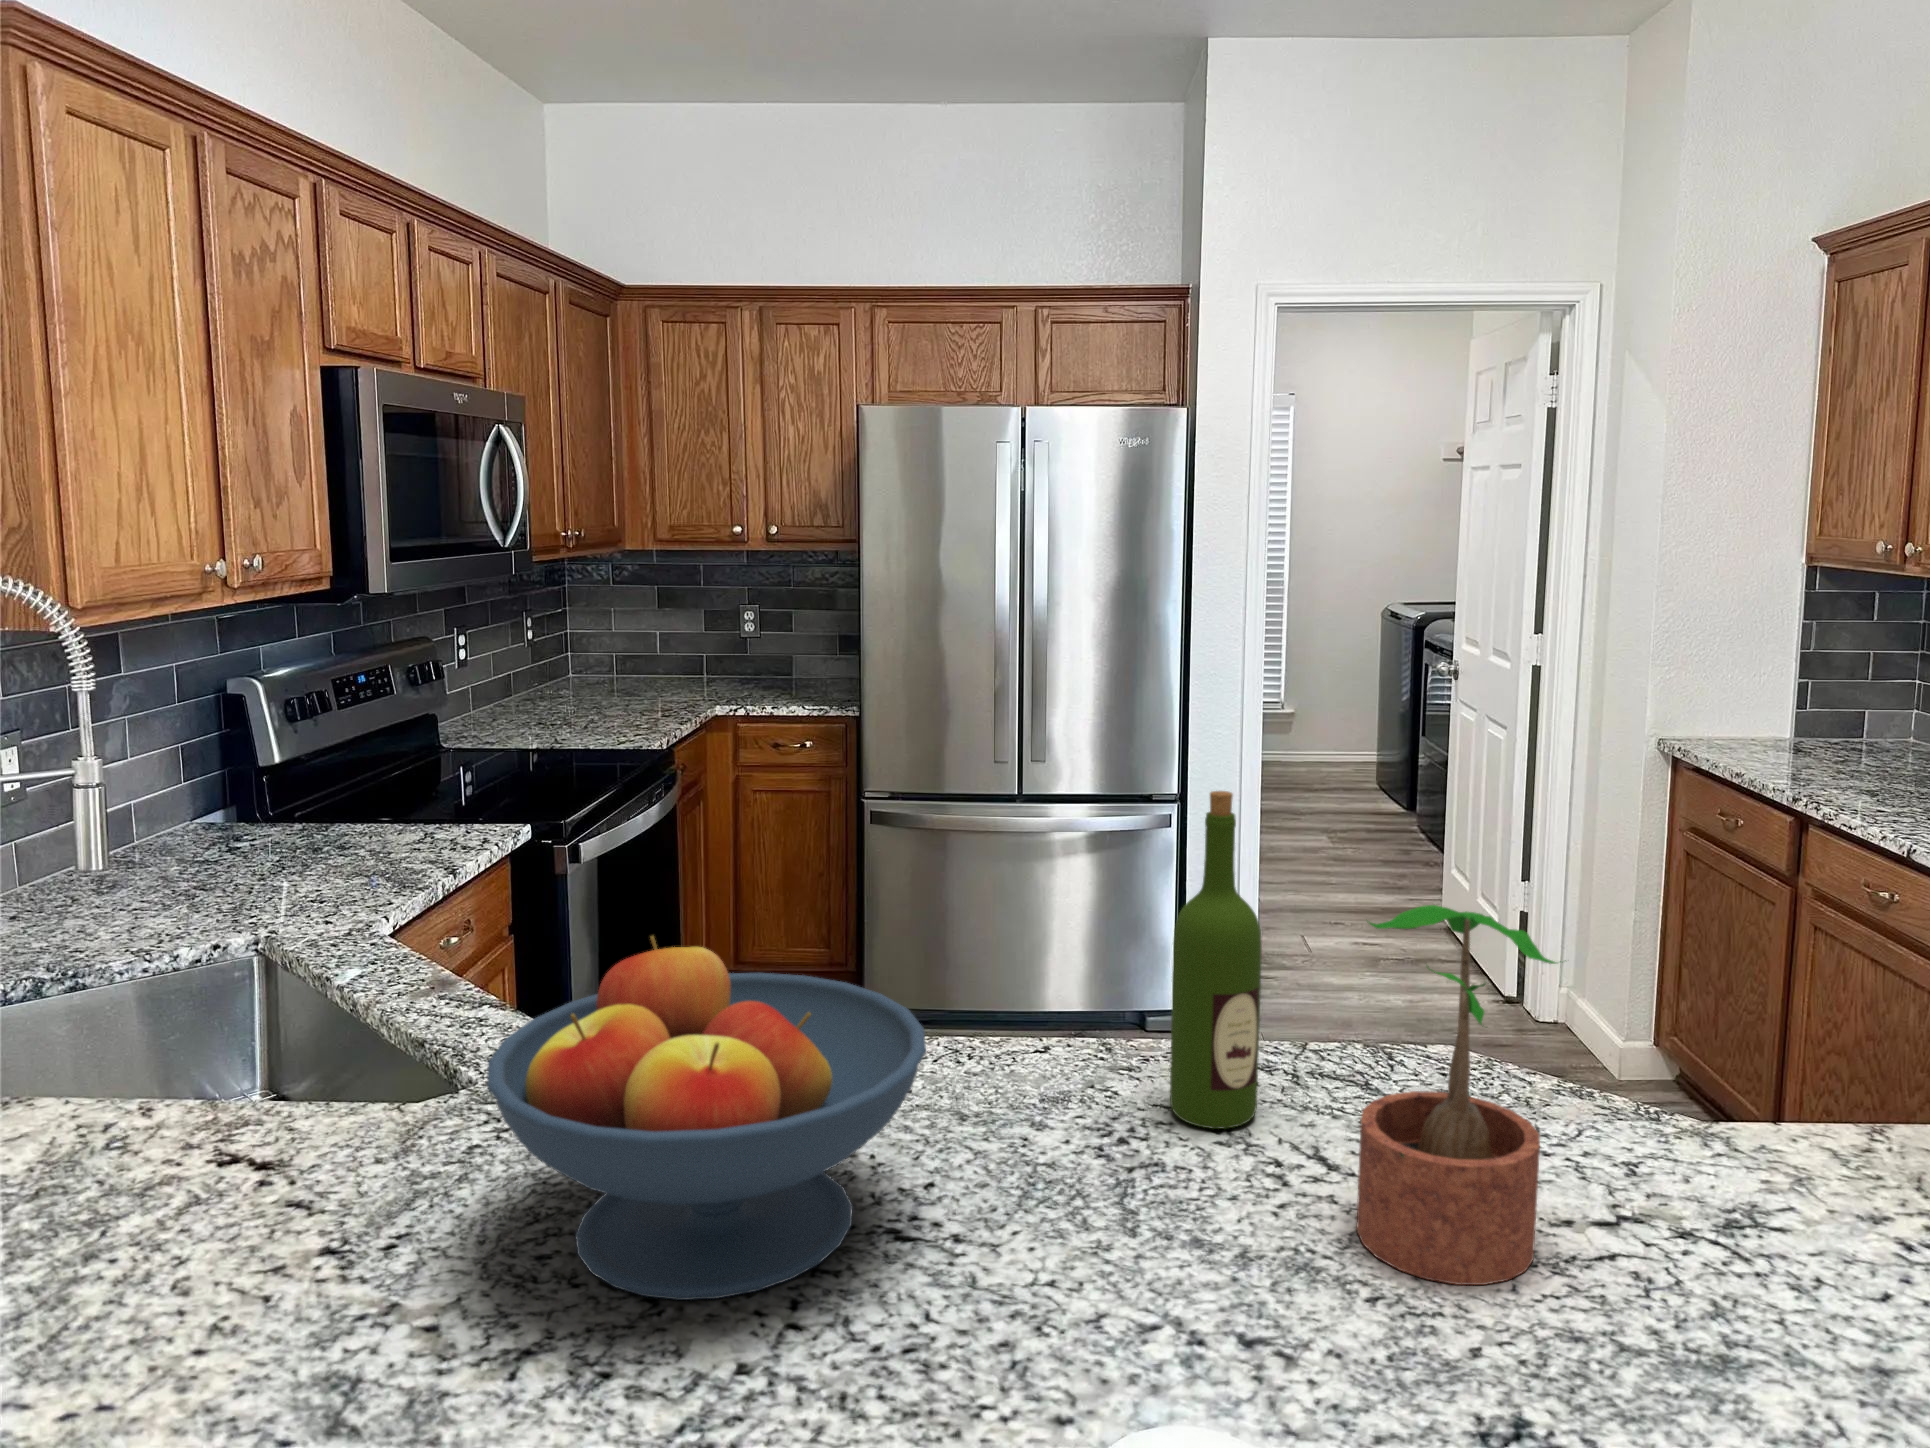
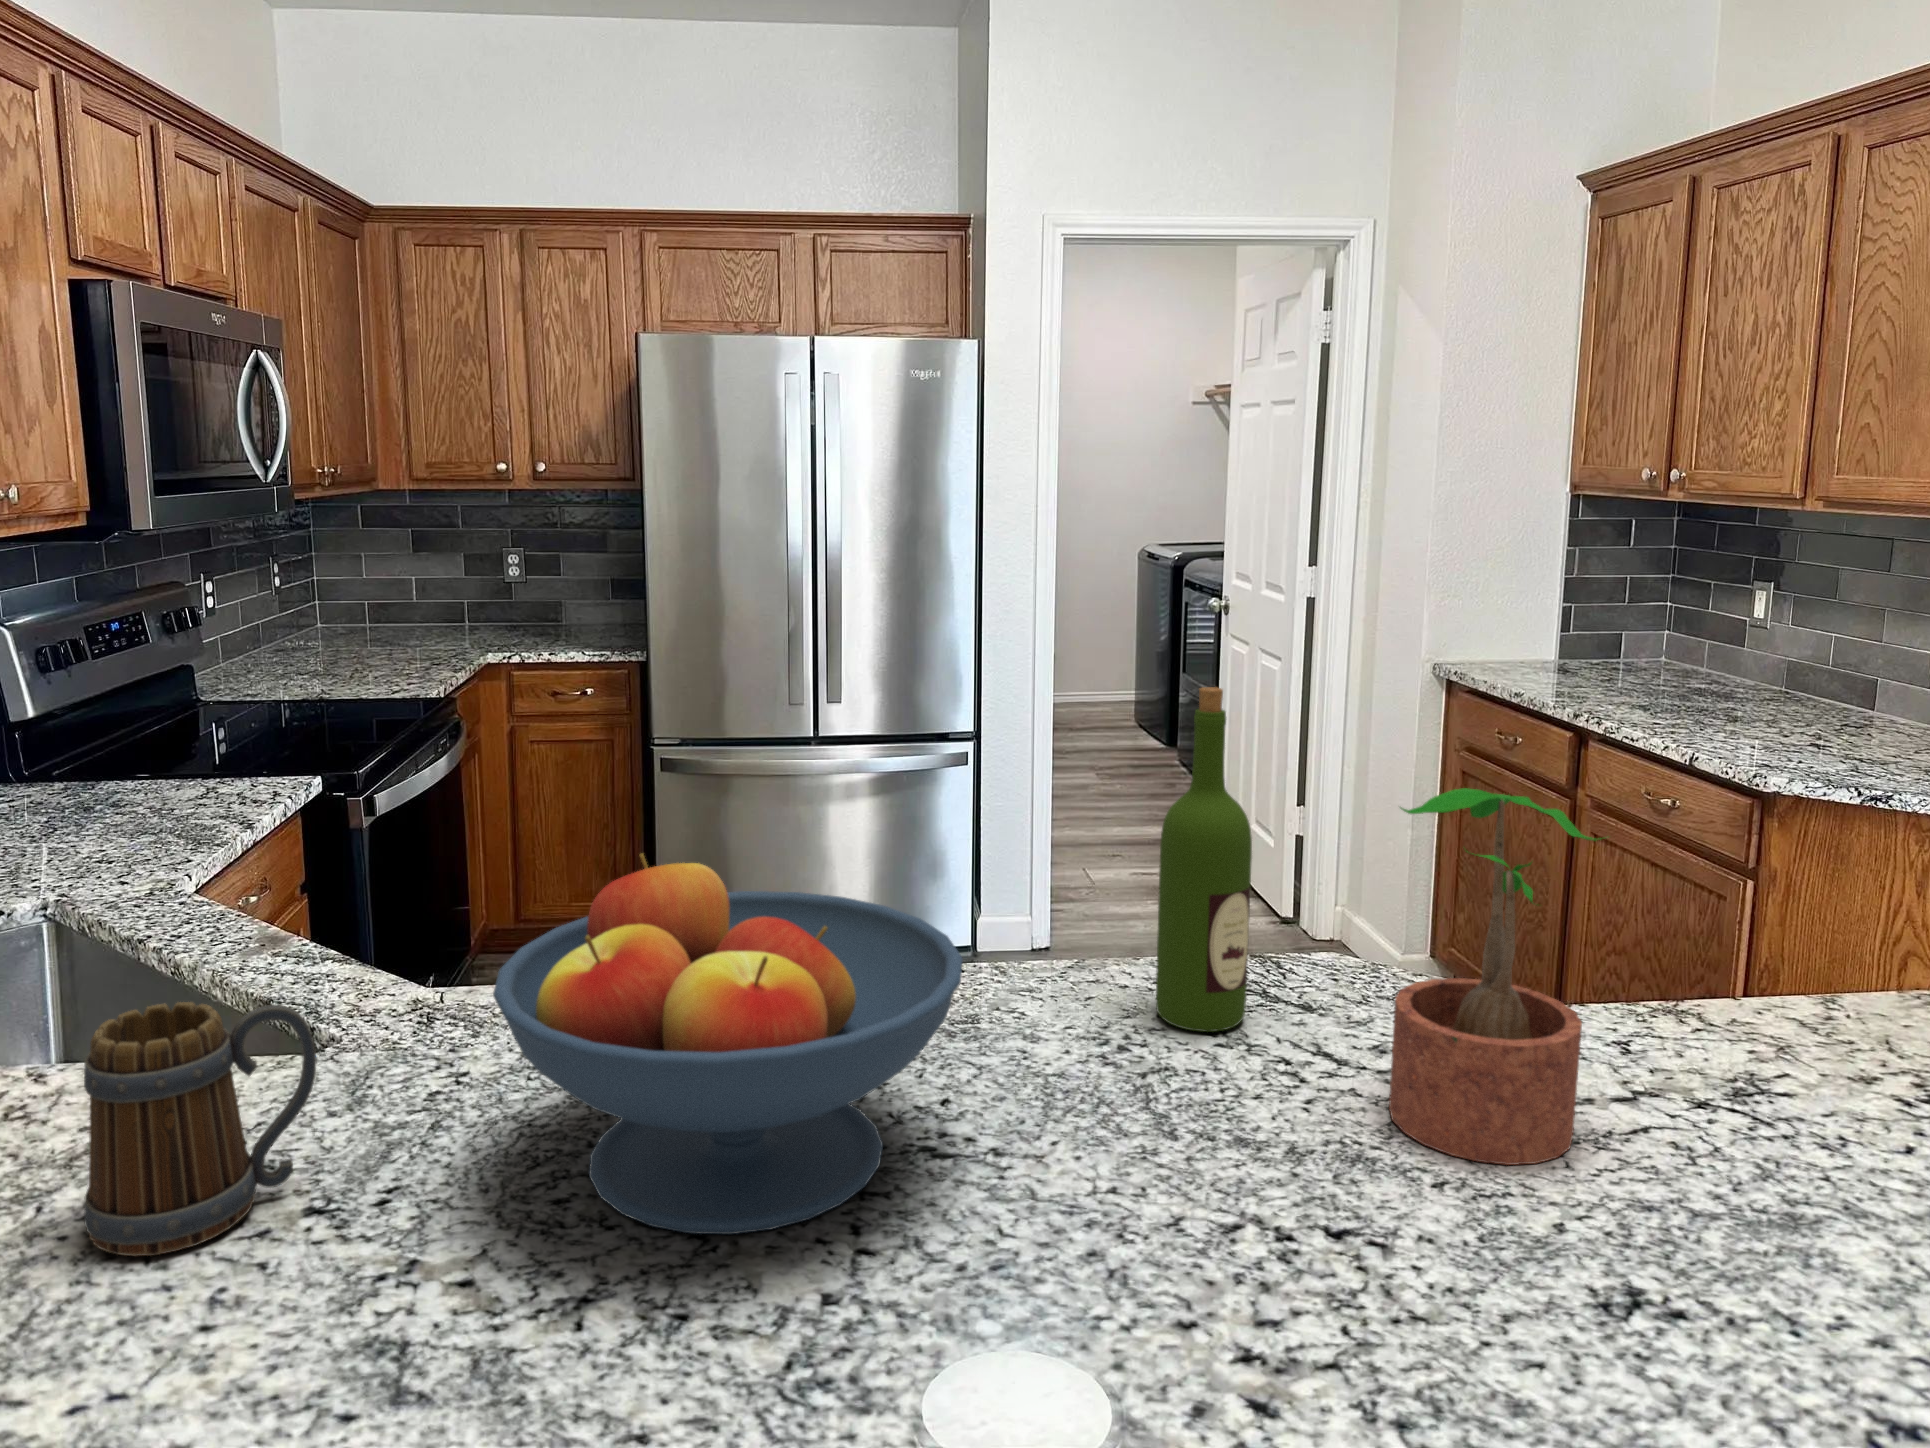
mug: none [130,1056,341,1283] -> present [84,1002,317,1256]

